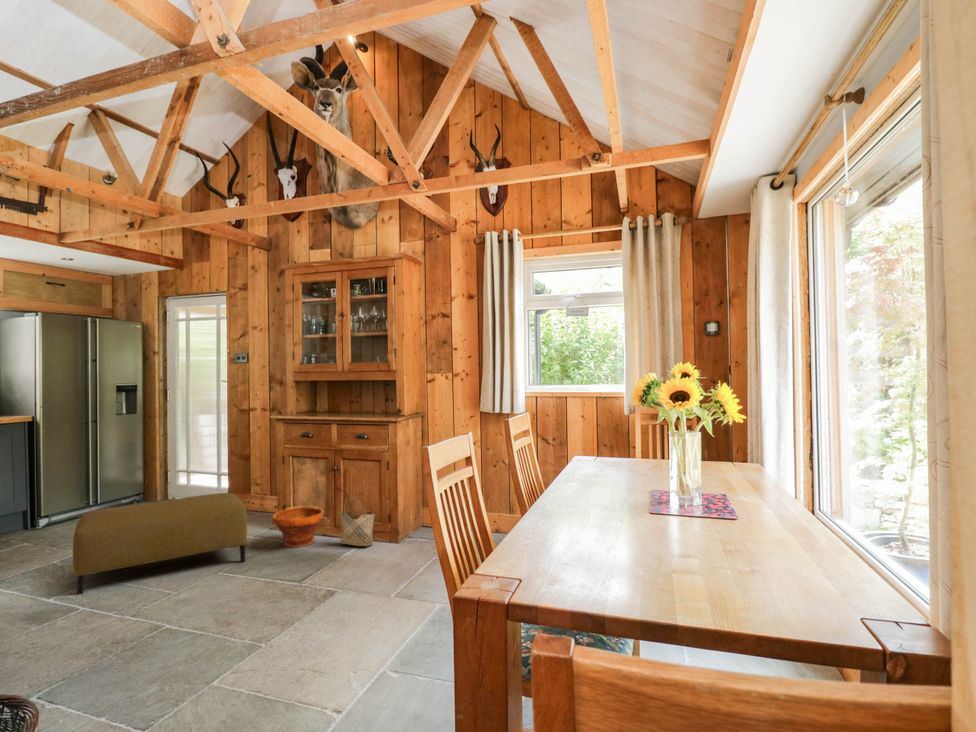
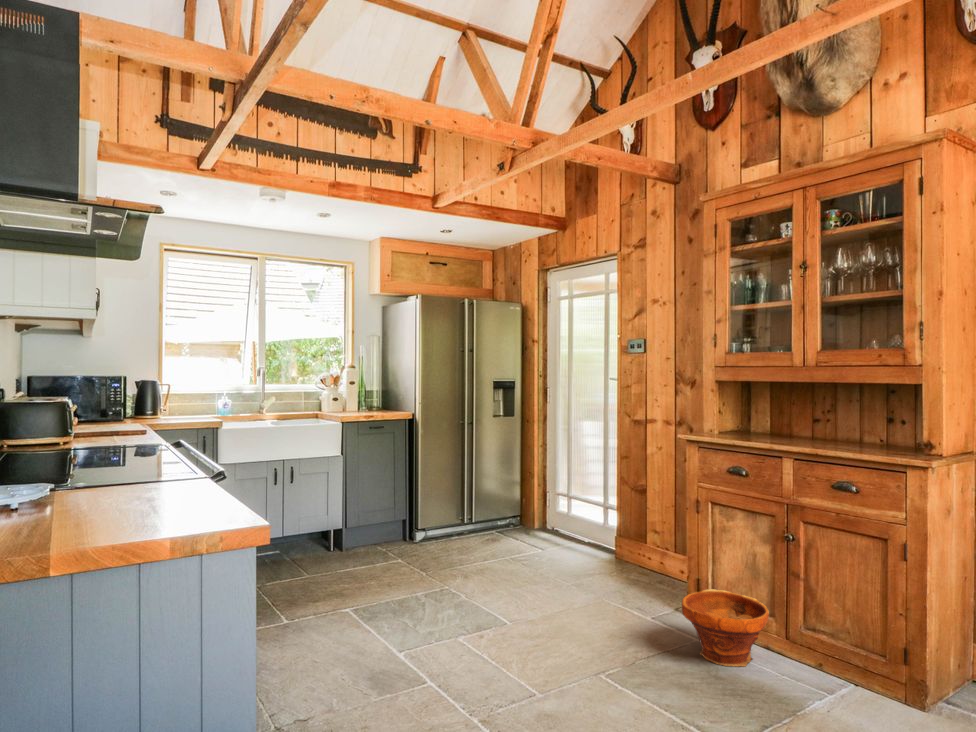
ottoman: present [73,493,247,595] -> none [426,545,643,670]
woven basket: present [340,498,375,546] -> none [802,596,878,706]

